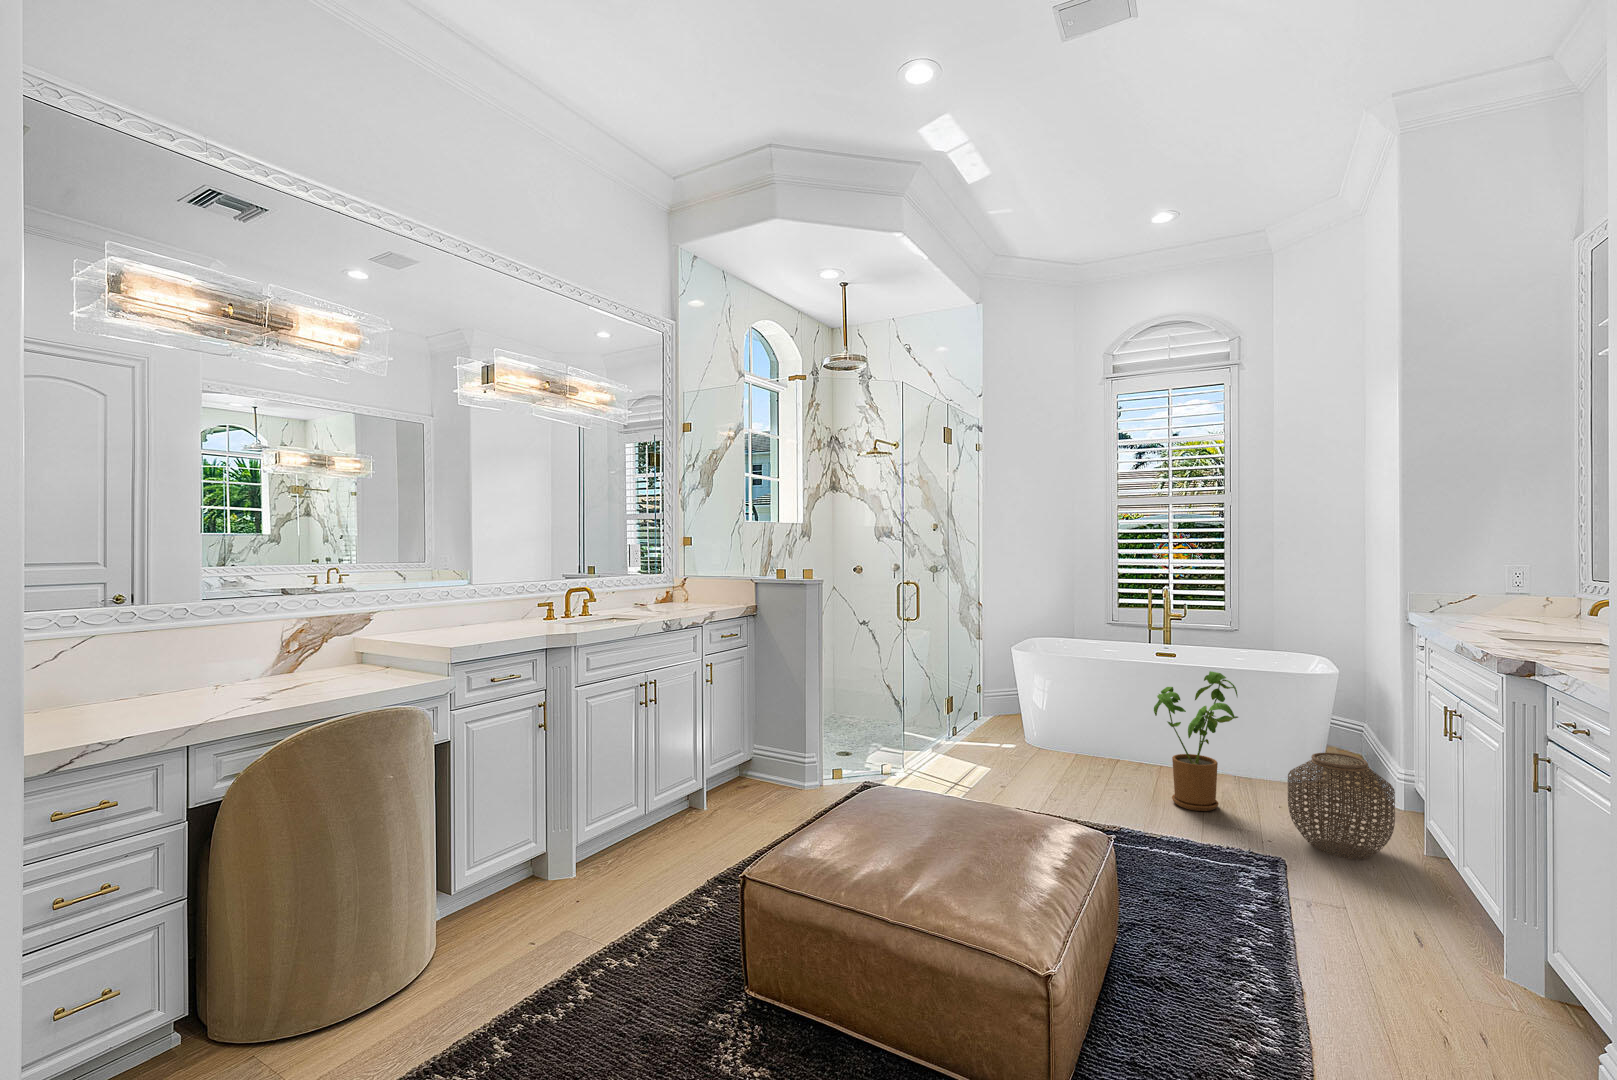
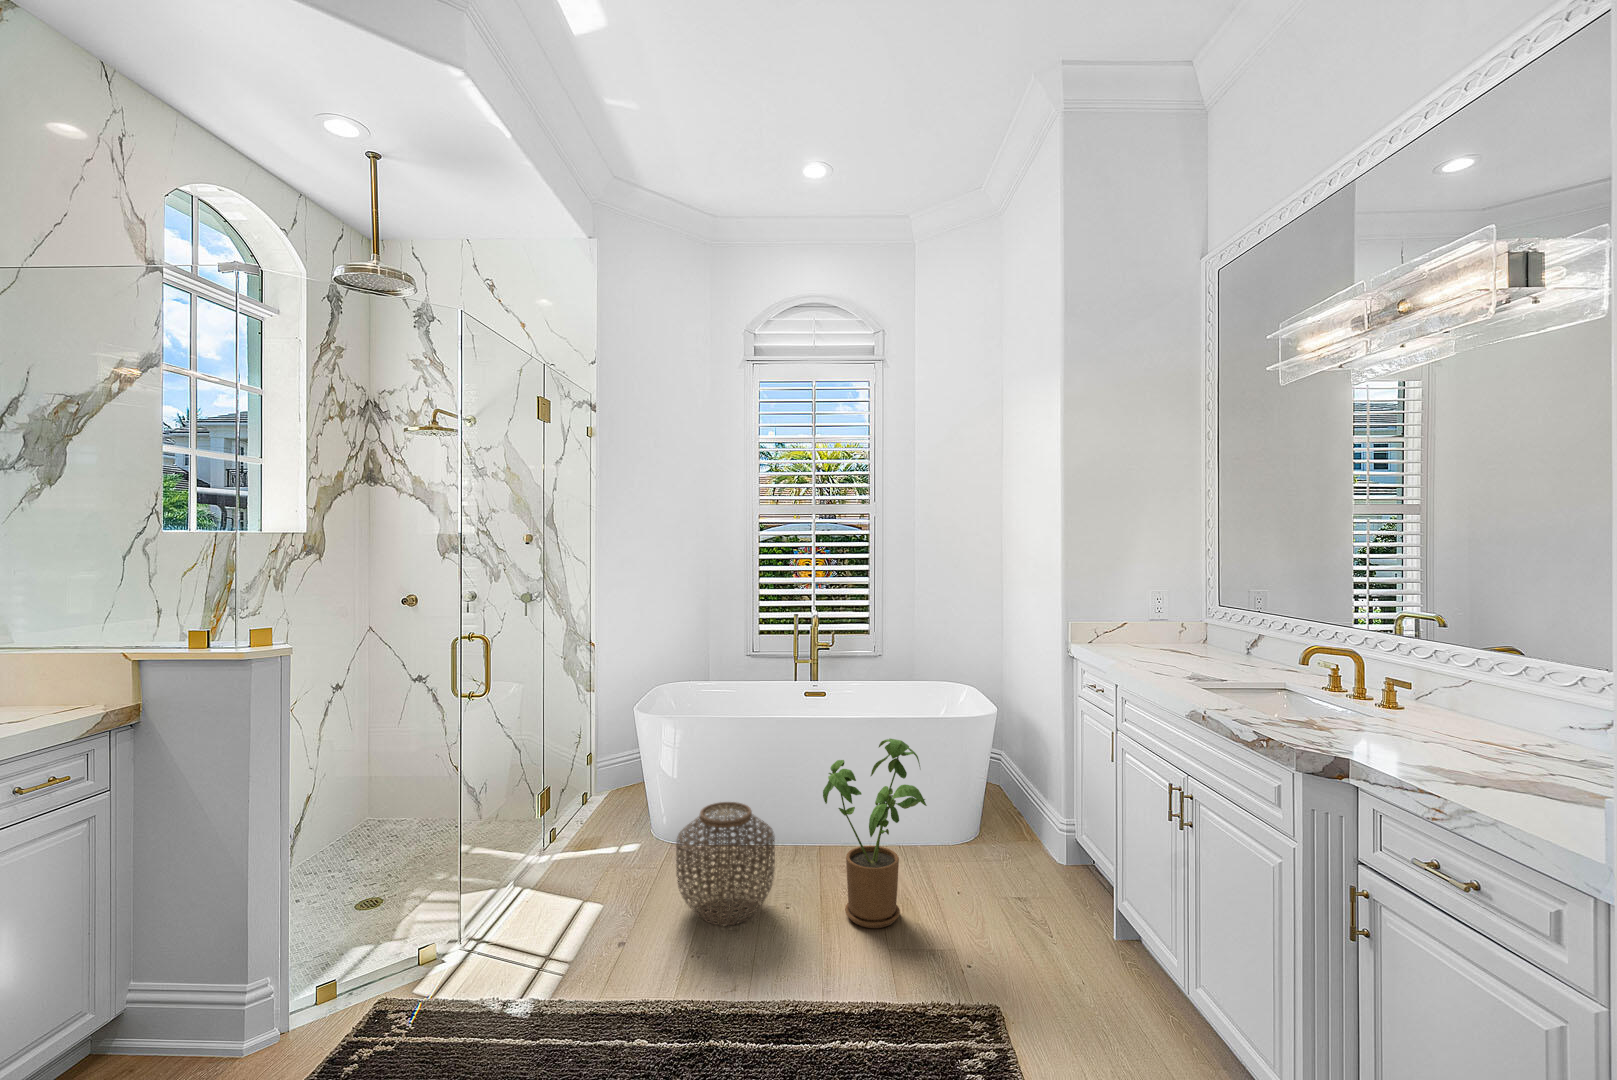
woven basket: present [1288,753,1395,859] -> present [676,802,775,925]

